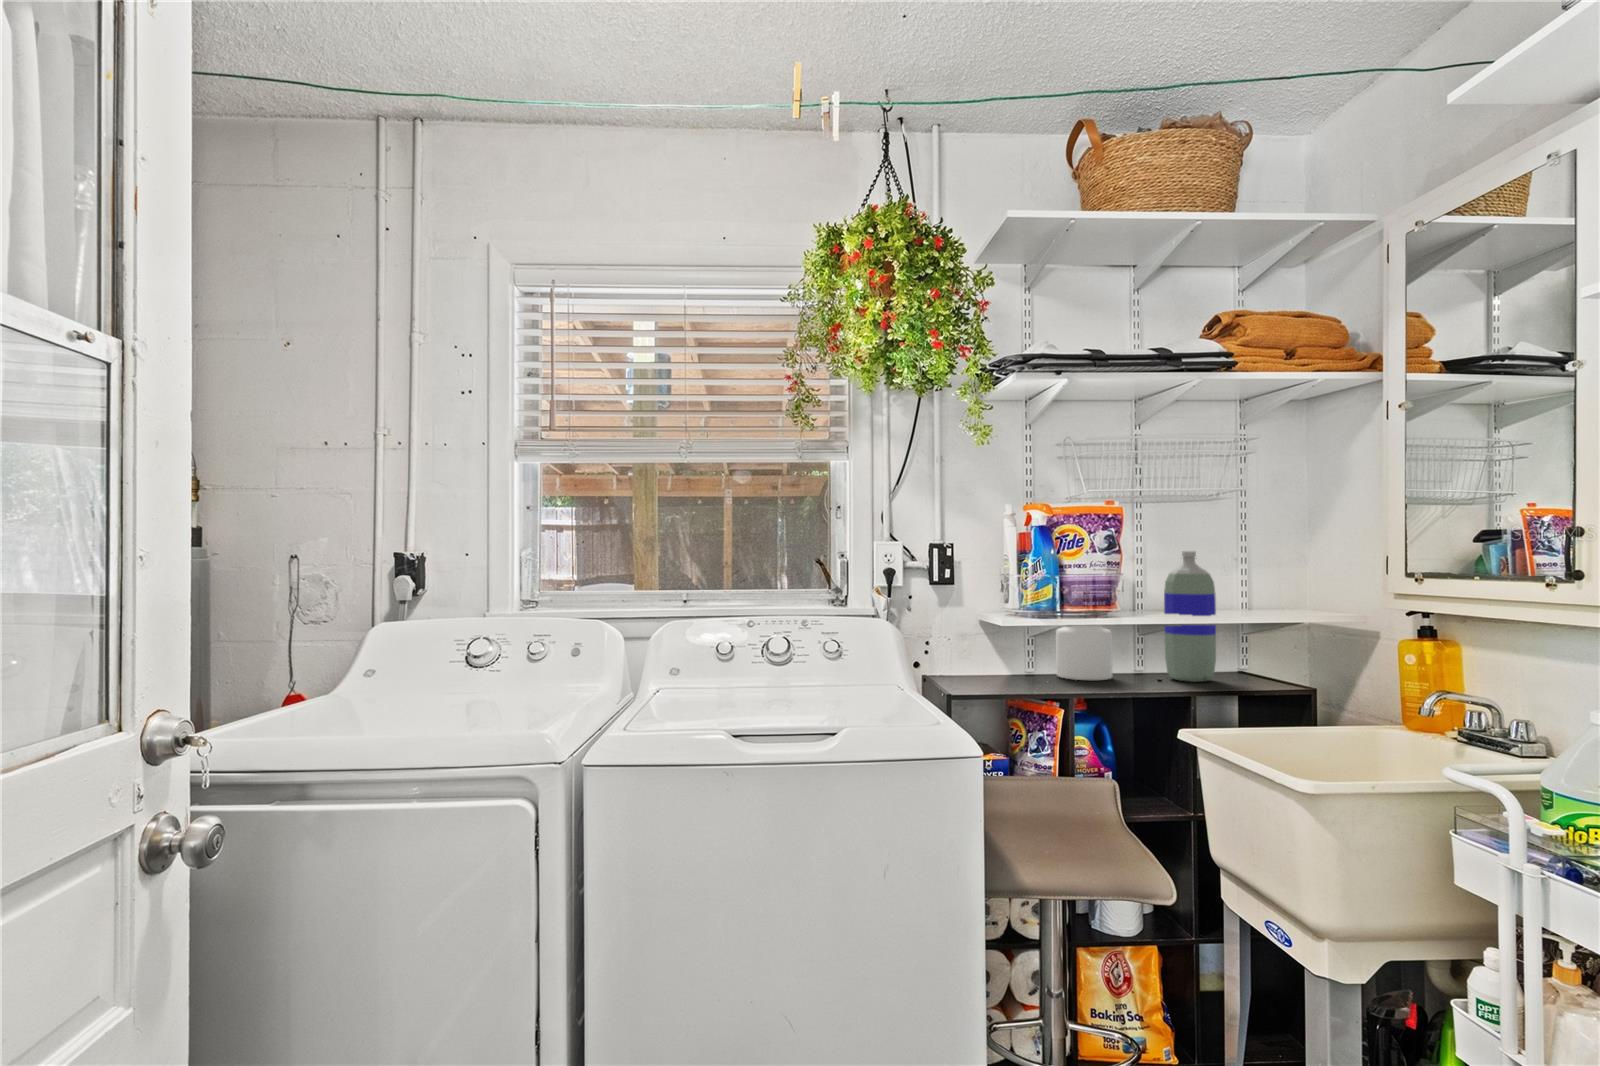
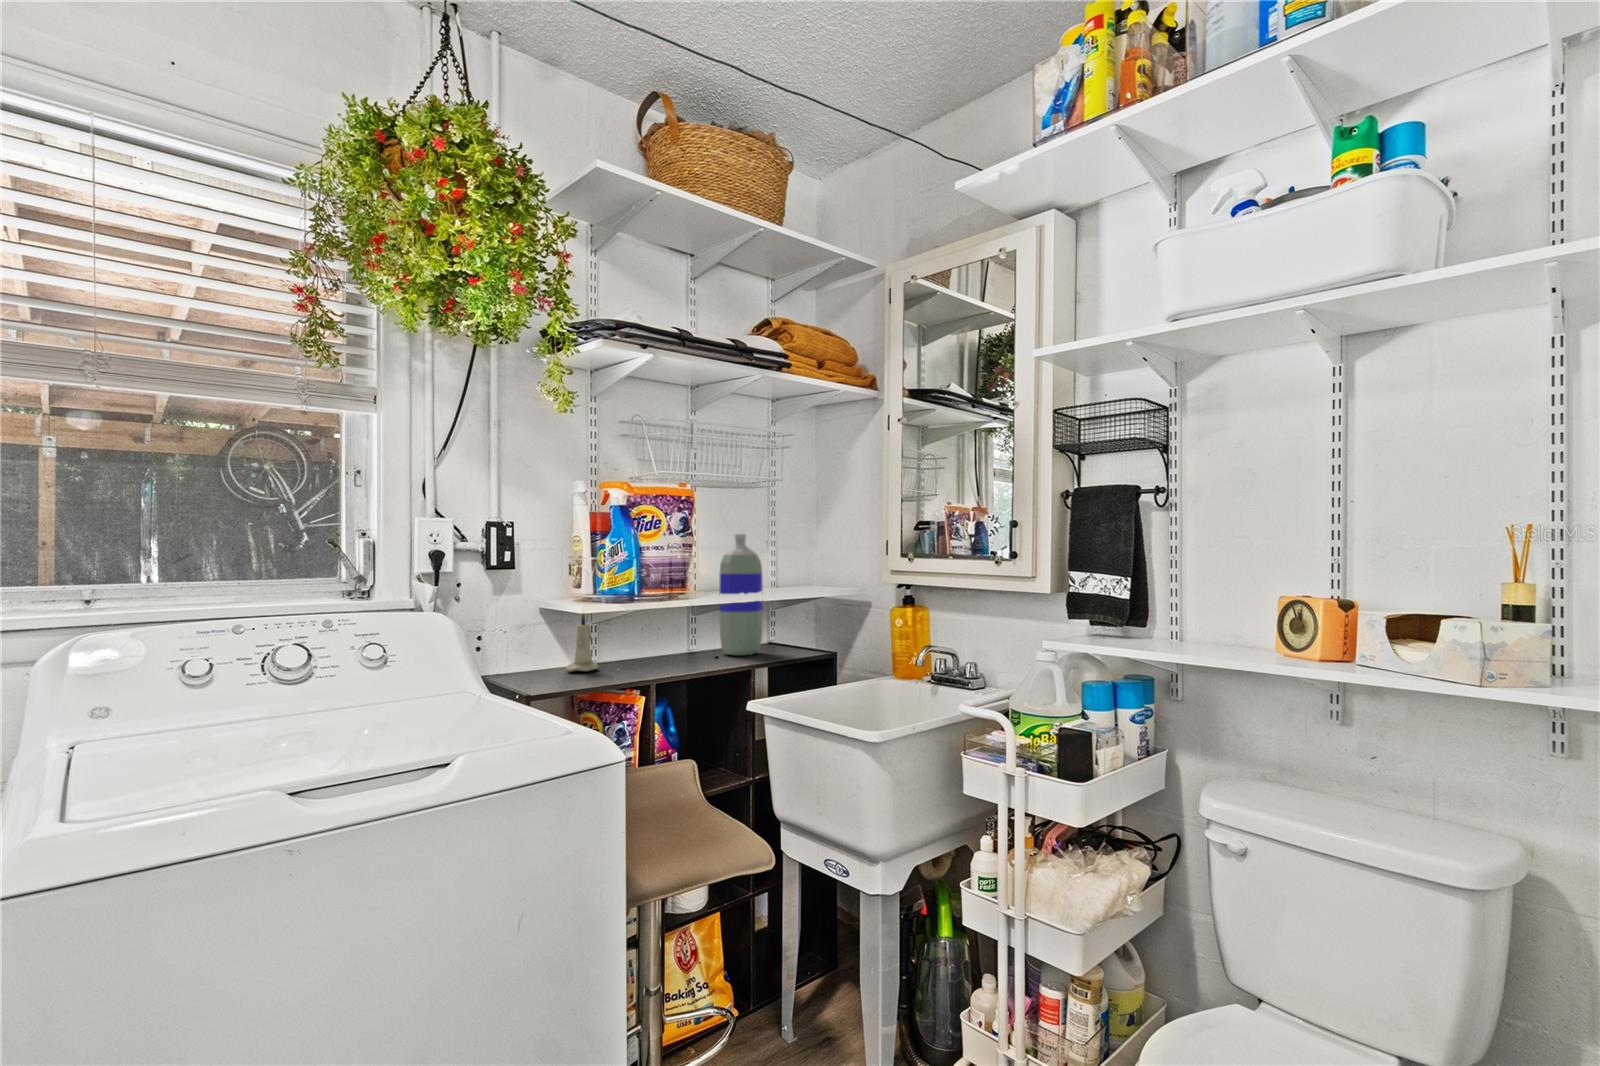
candle: none [998,625,1029,680] -> present [566,613,599,671]
jar: present [1056,626,1112,680] -> none [621,594,676,664]

